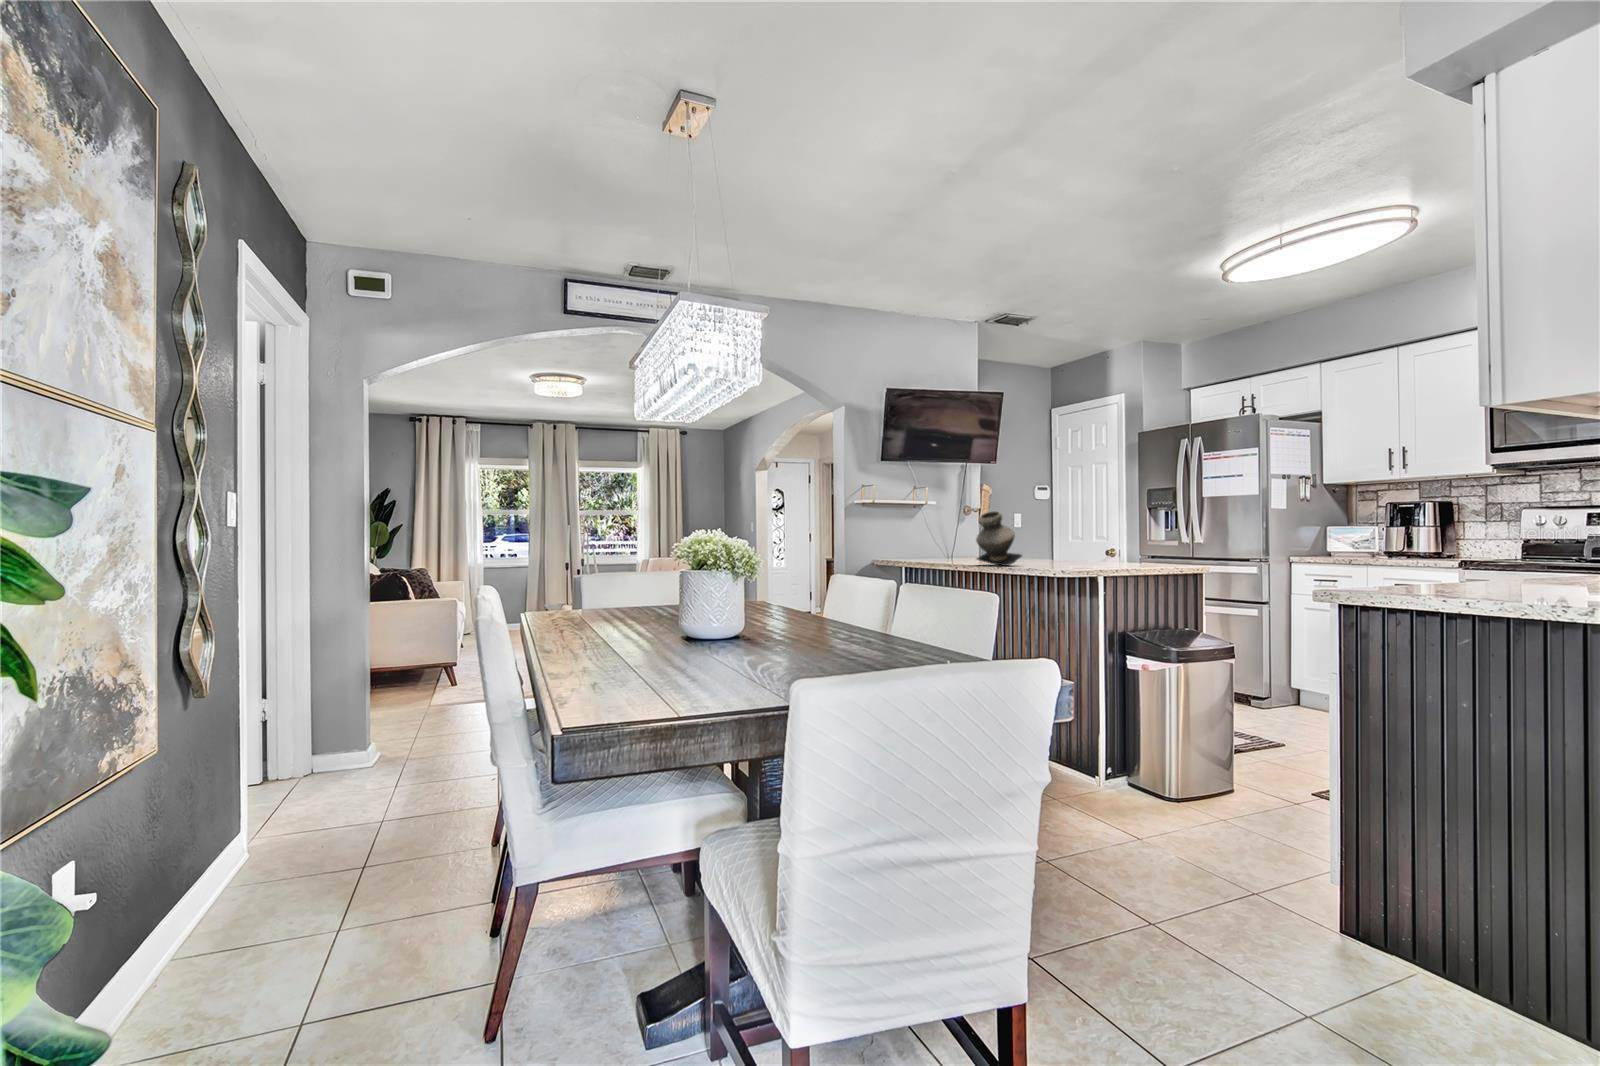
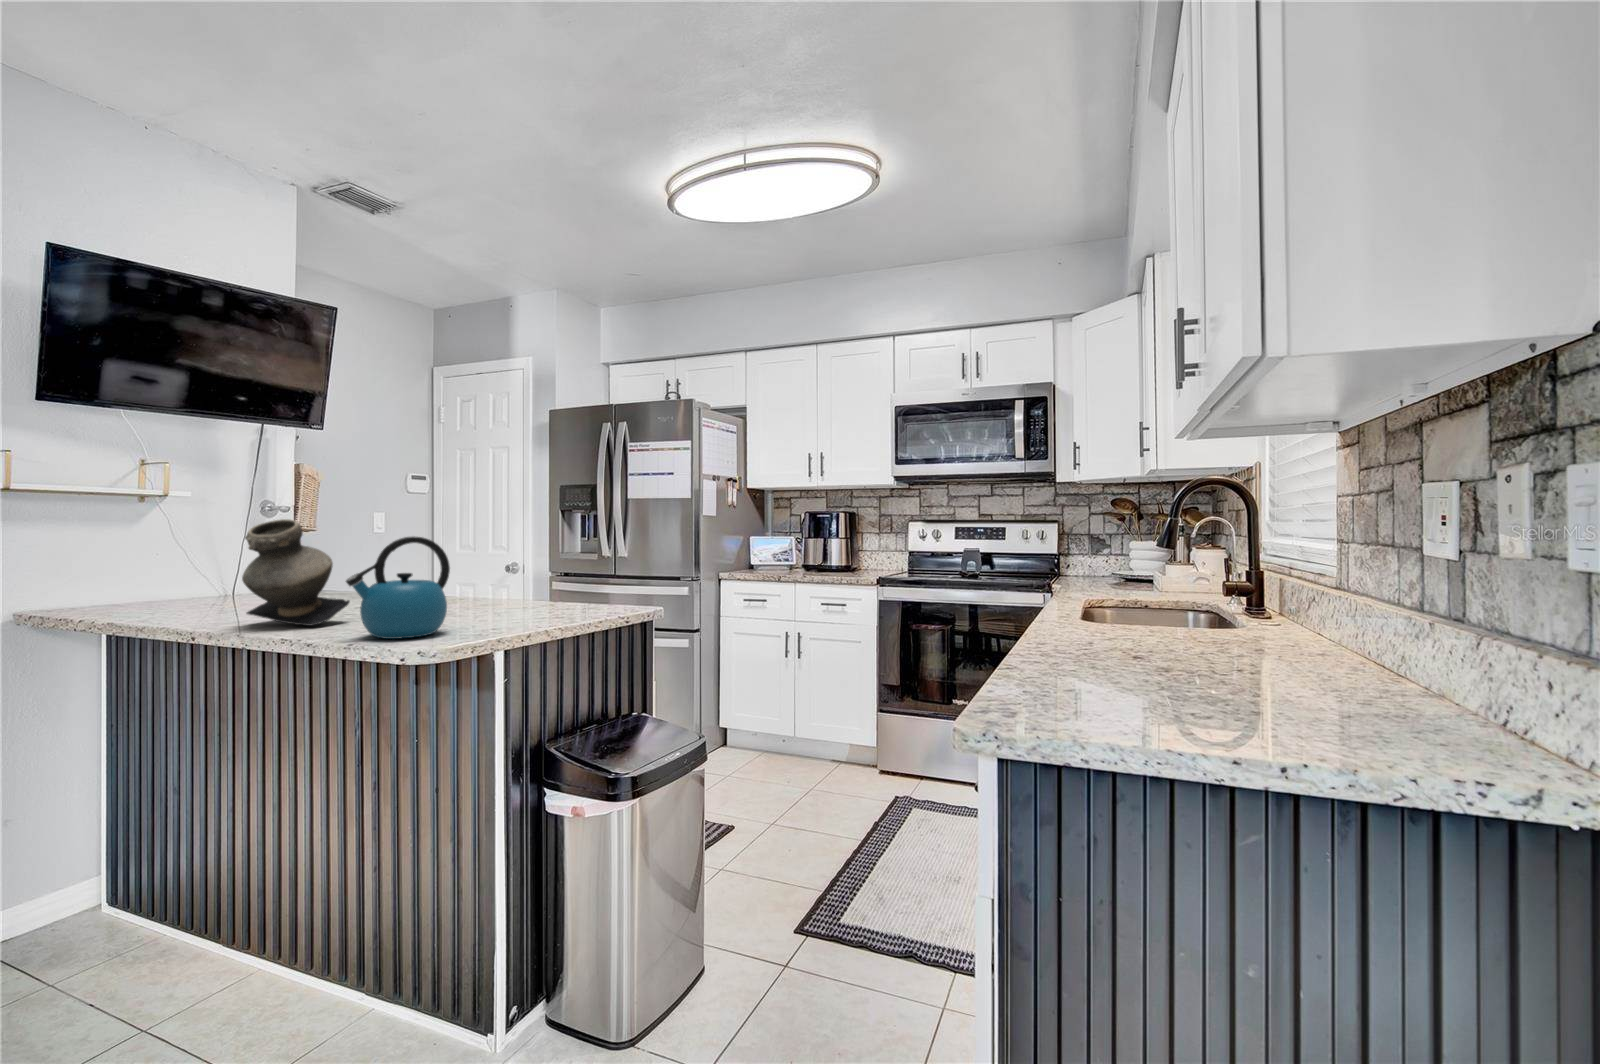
kettle: none [1026,518,1075,569] -> present [346,536,450,639]

